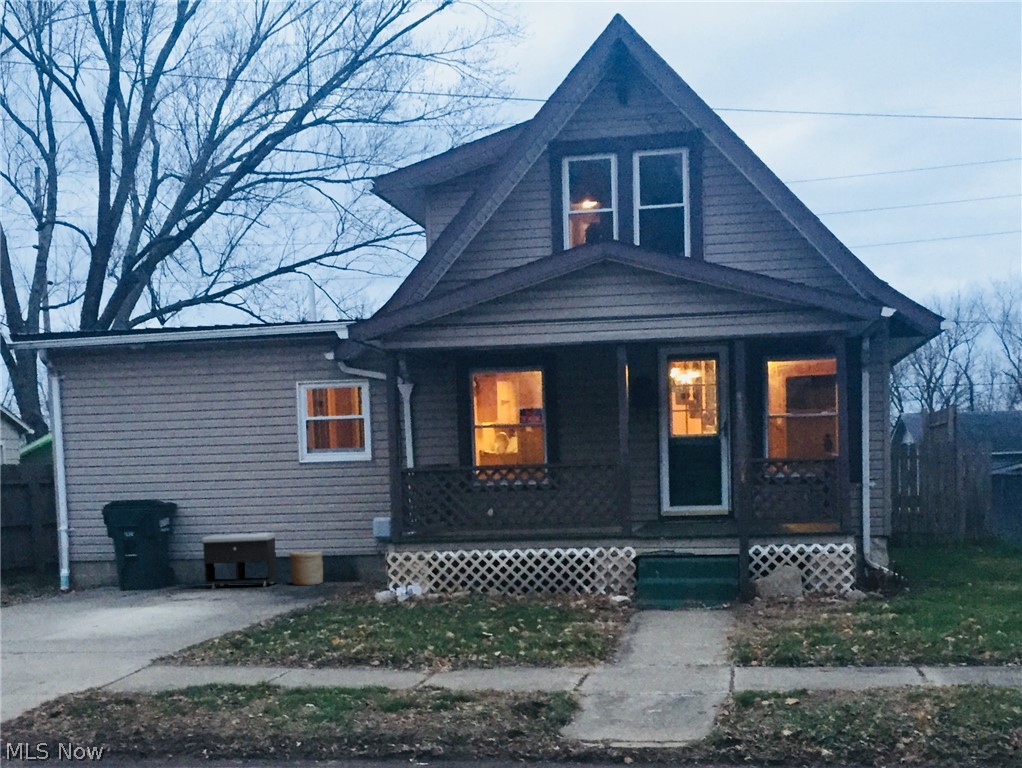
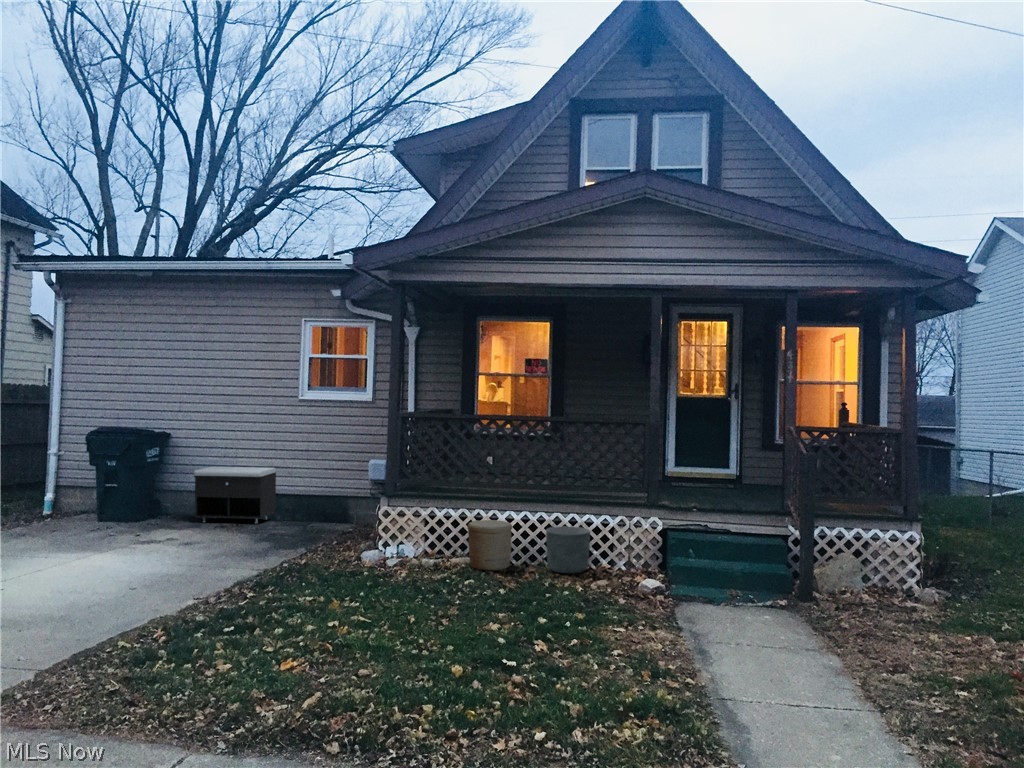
woven basket: present [290,550,323,585] -> present [468,520,512,570]
planter: none [534,559,572,597] -> present [546,526,590,574]

